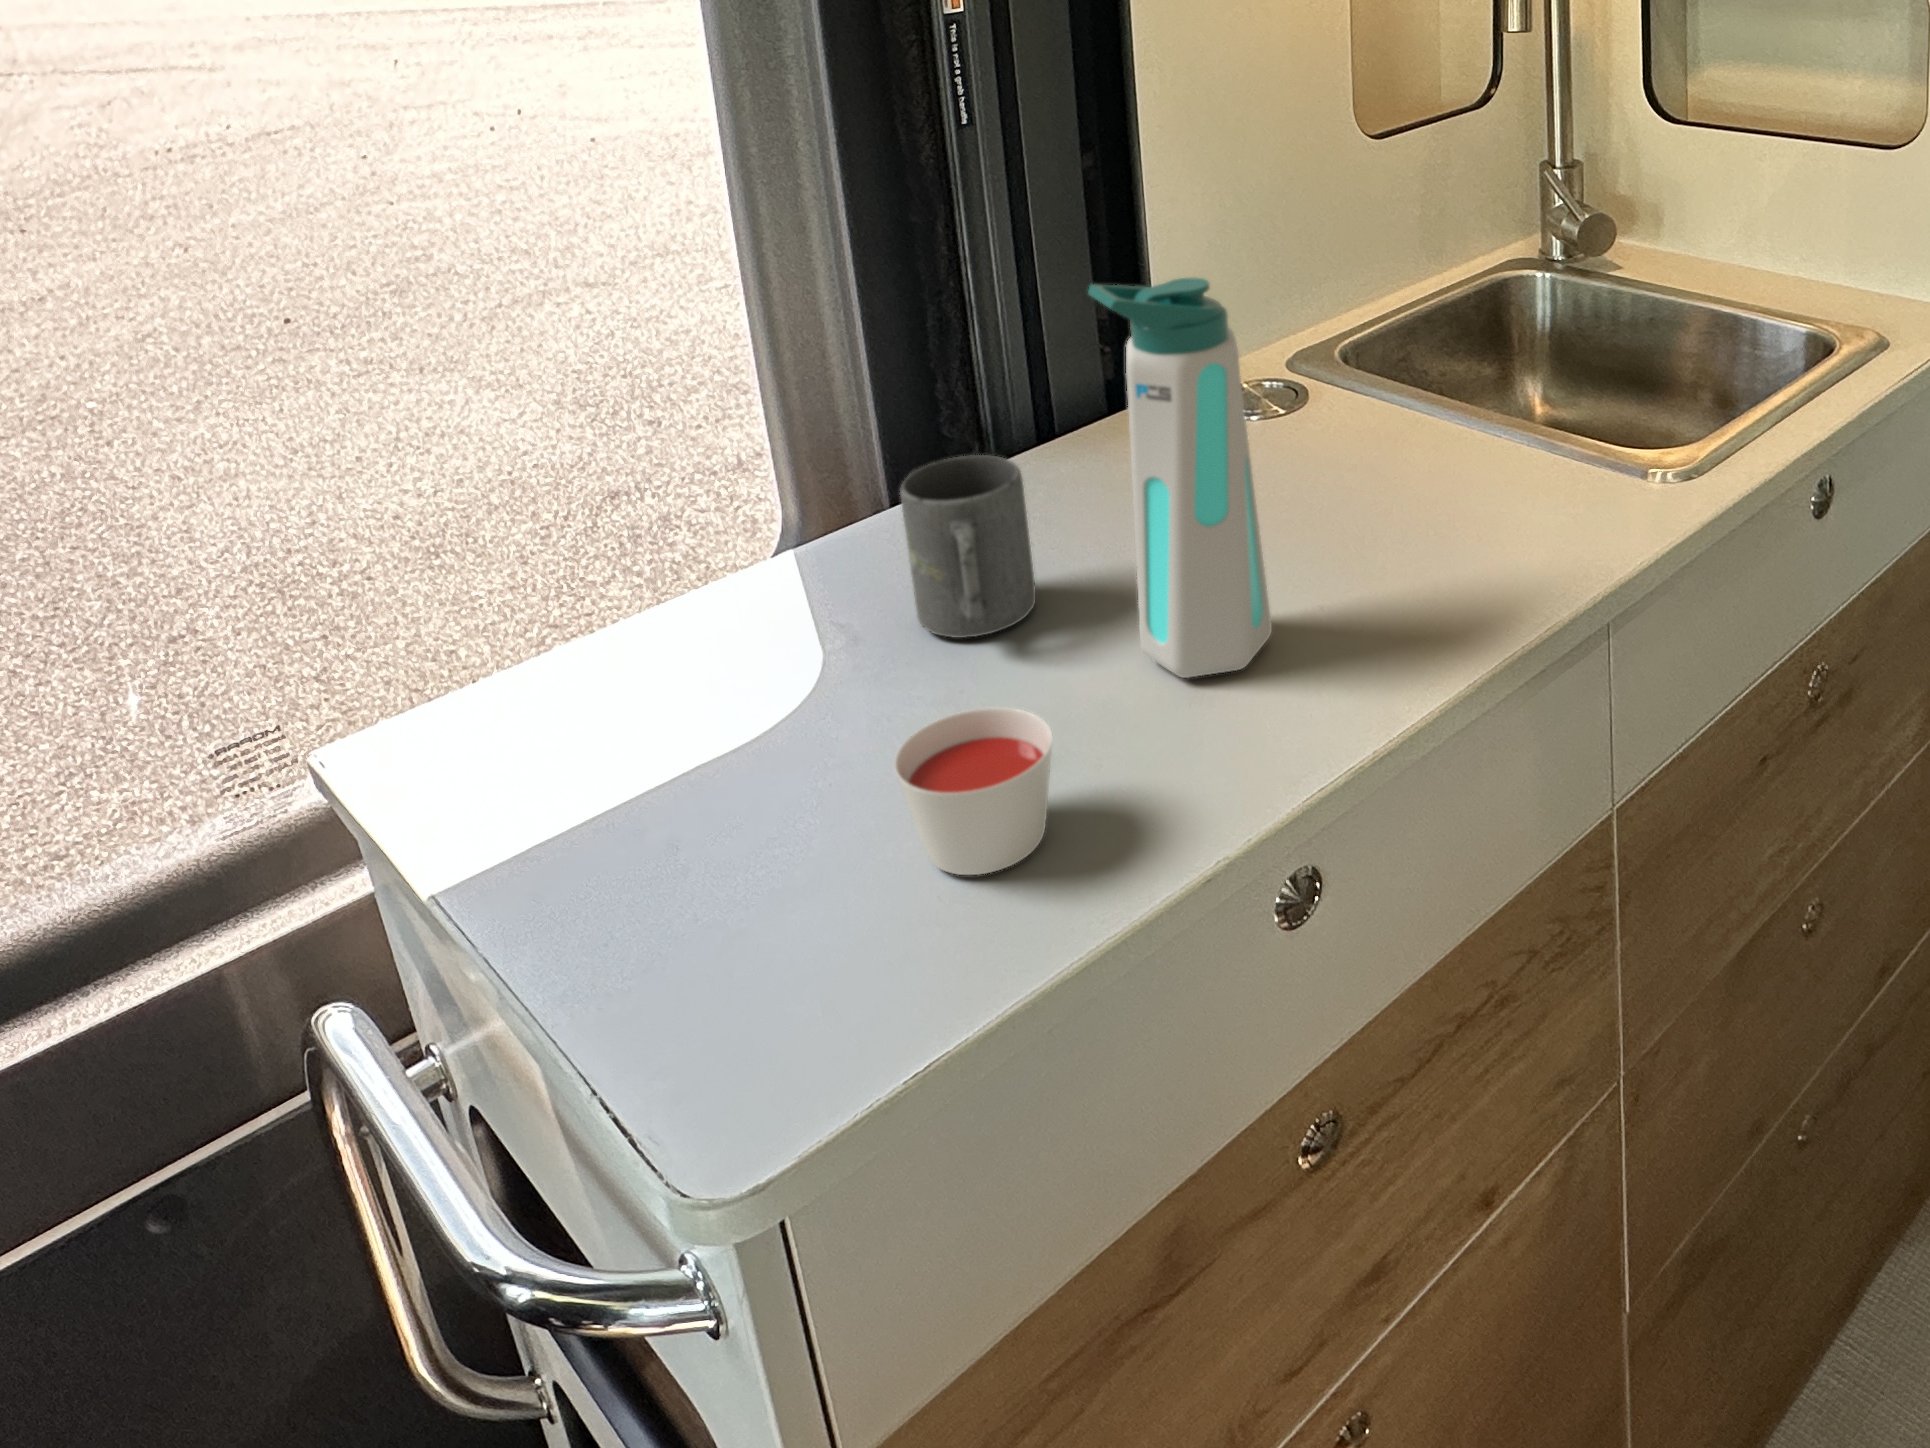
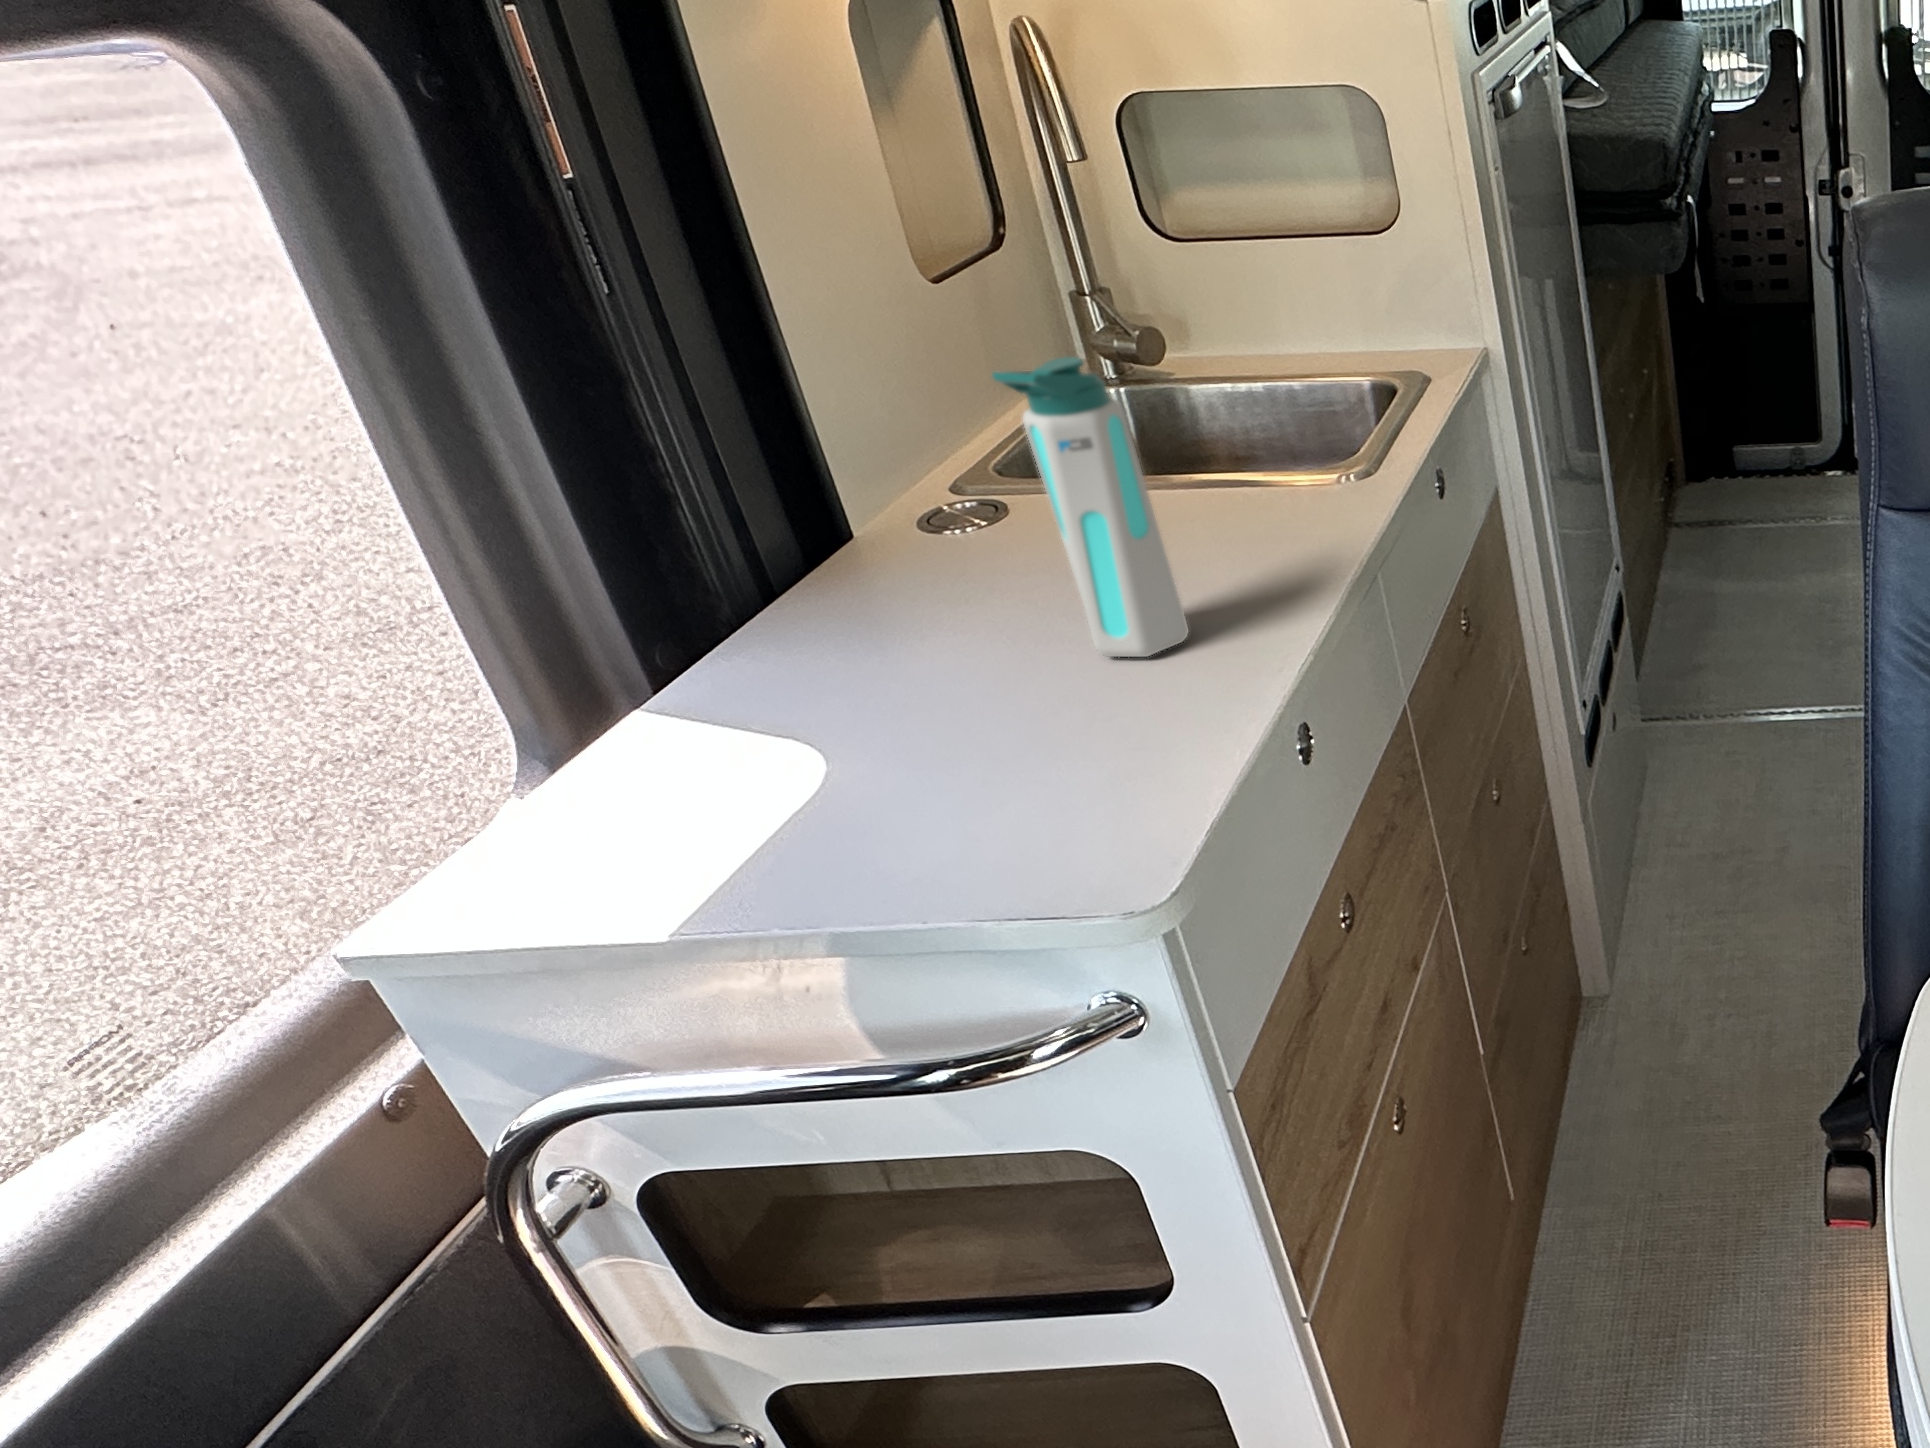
mug: present [900,455,1036,638] -> none [815,554,964,701]
candle: present [894,707,1053,875] -> none [1036,670,1159,777]

